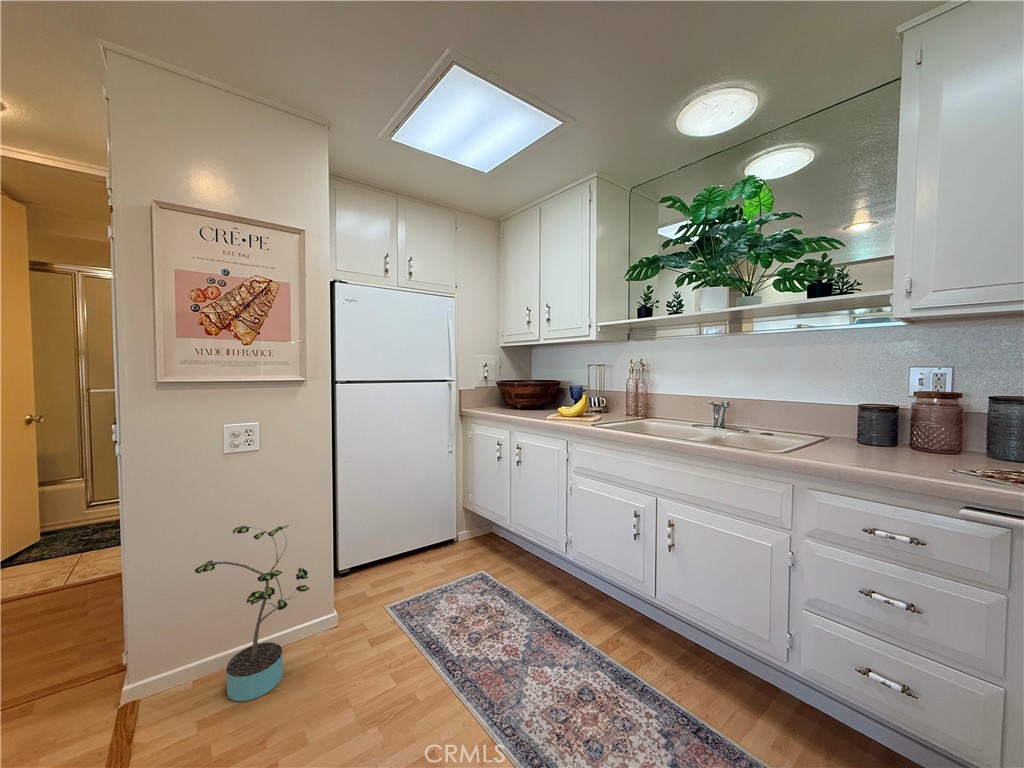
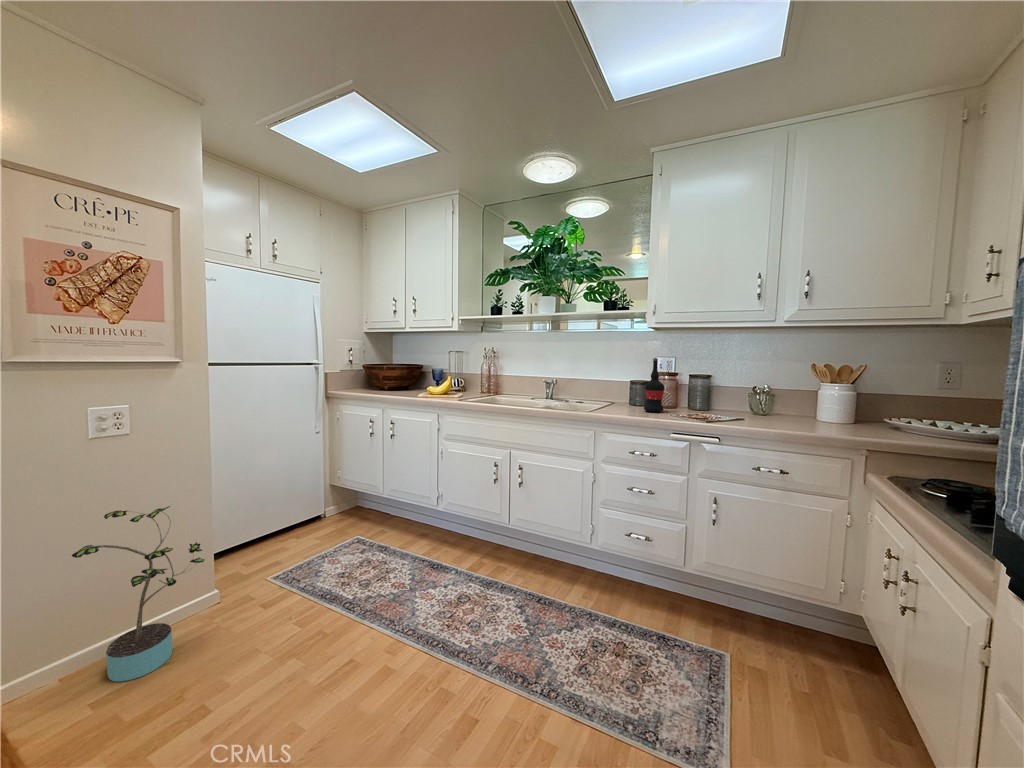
wine bottle: none [889,371,934,461] -> present [644,358,664,412]

